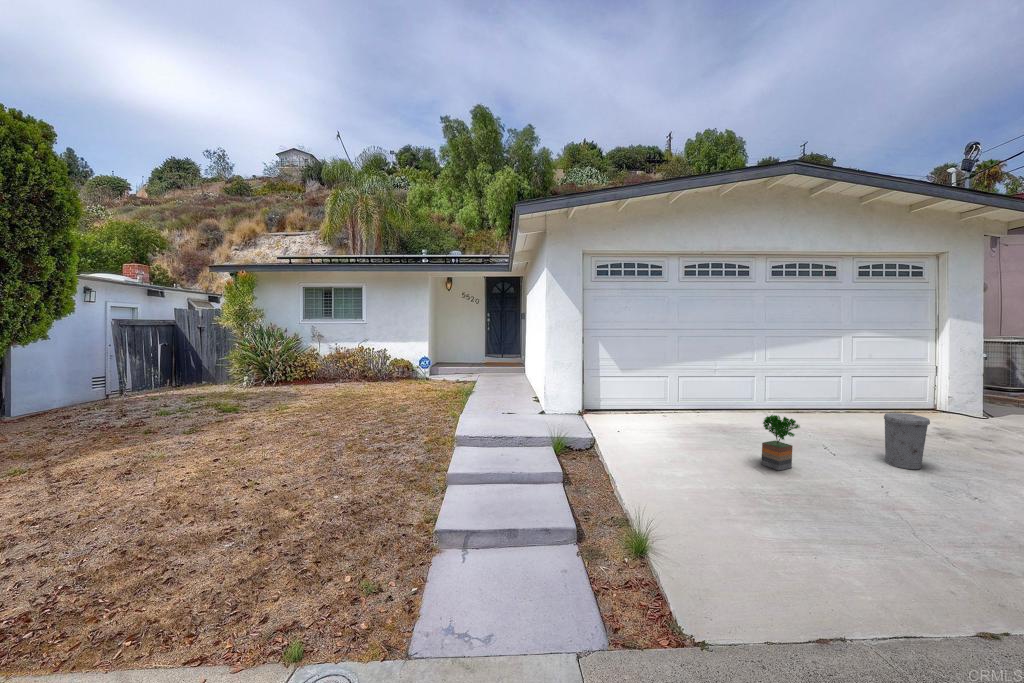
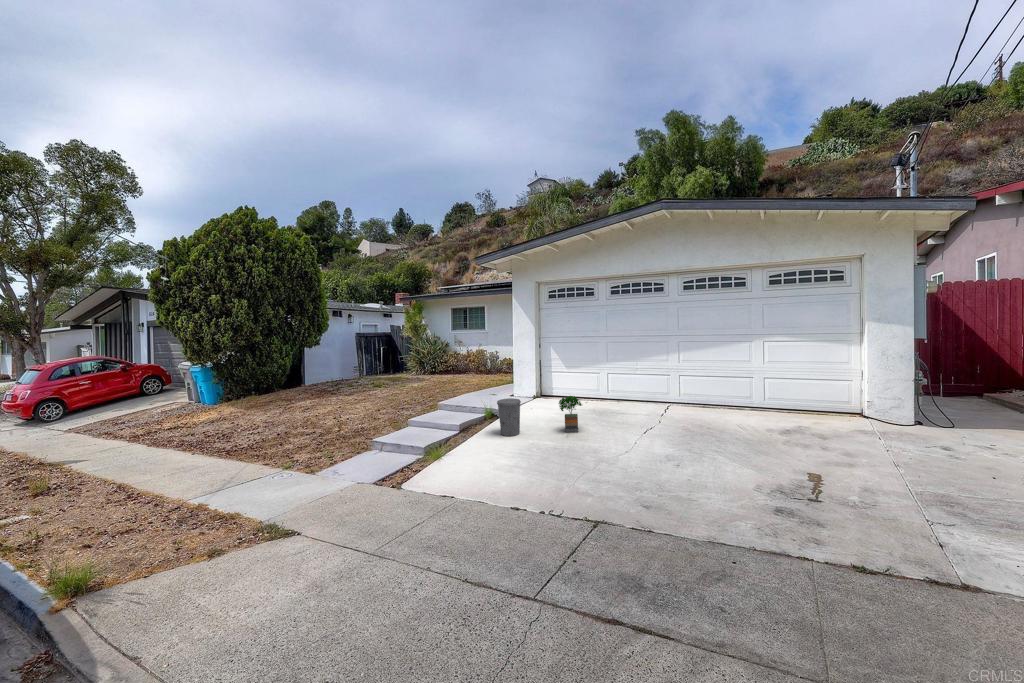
trash can: present [884,413,930,469] -> present [497,398,521,436]

